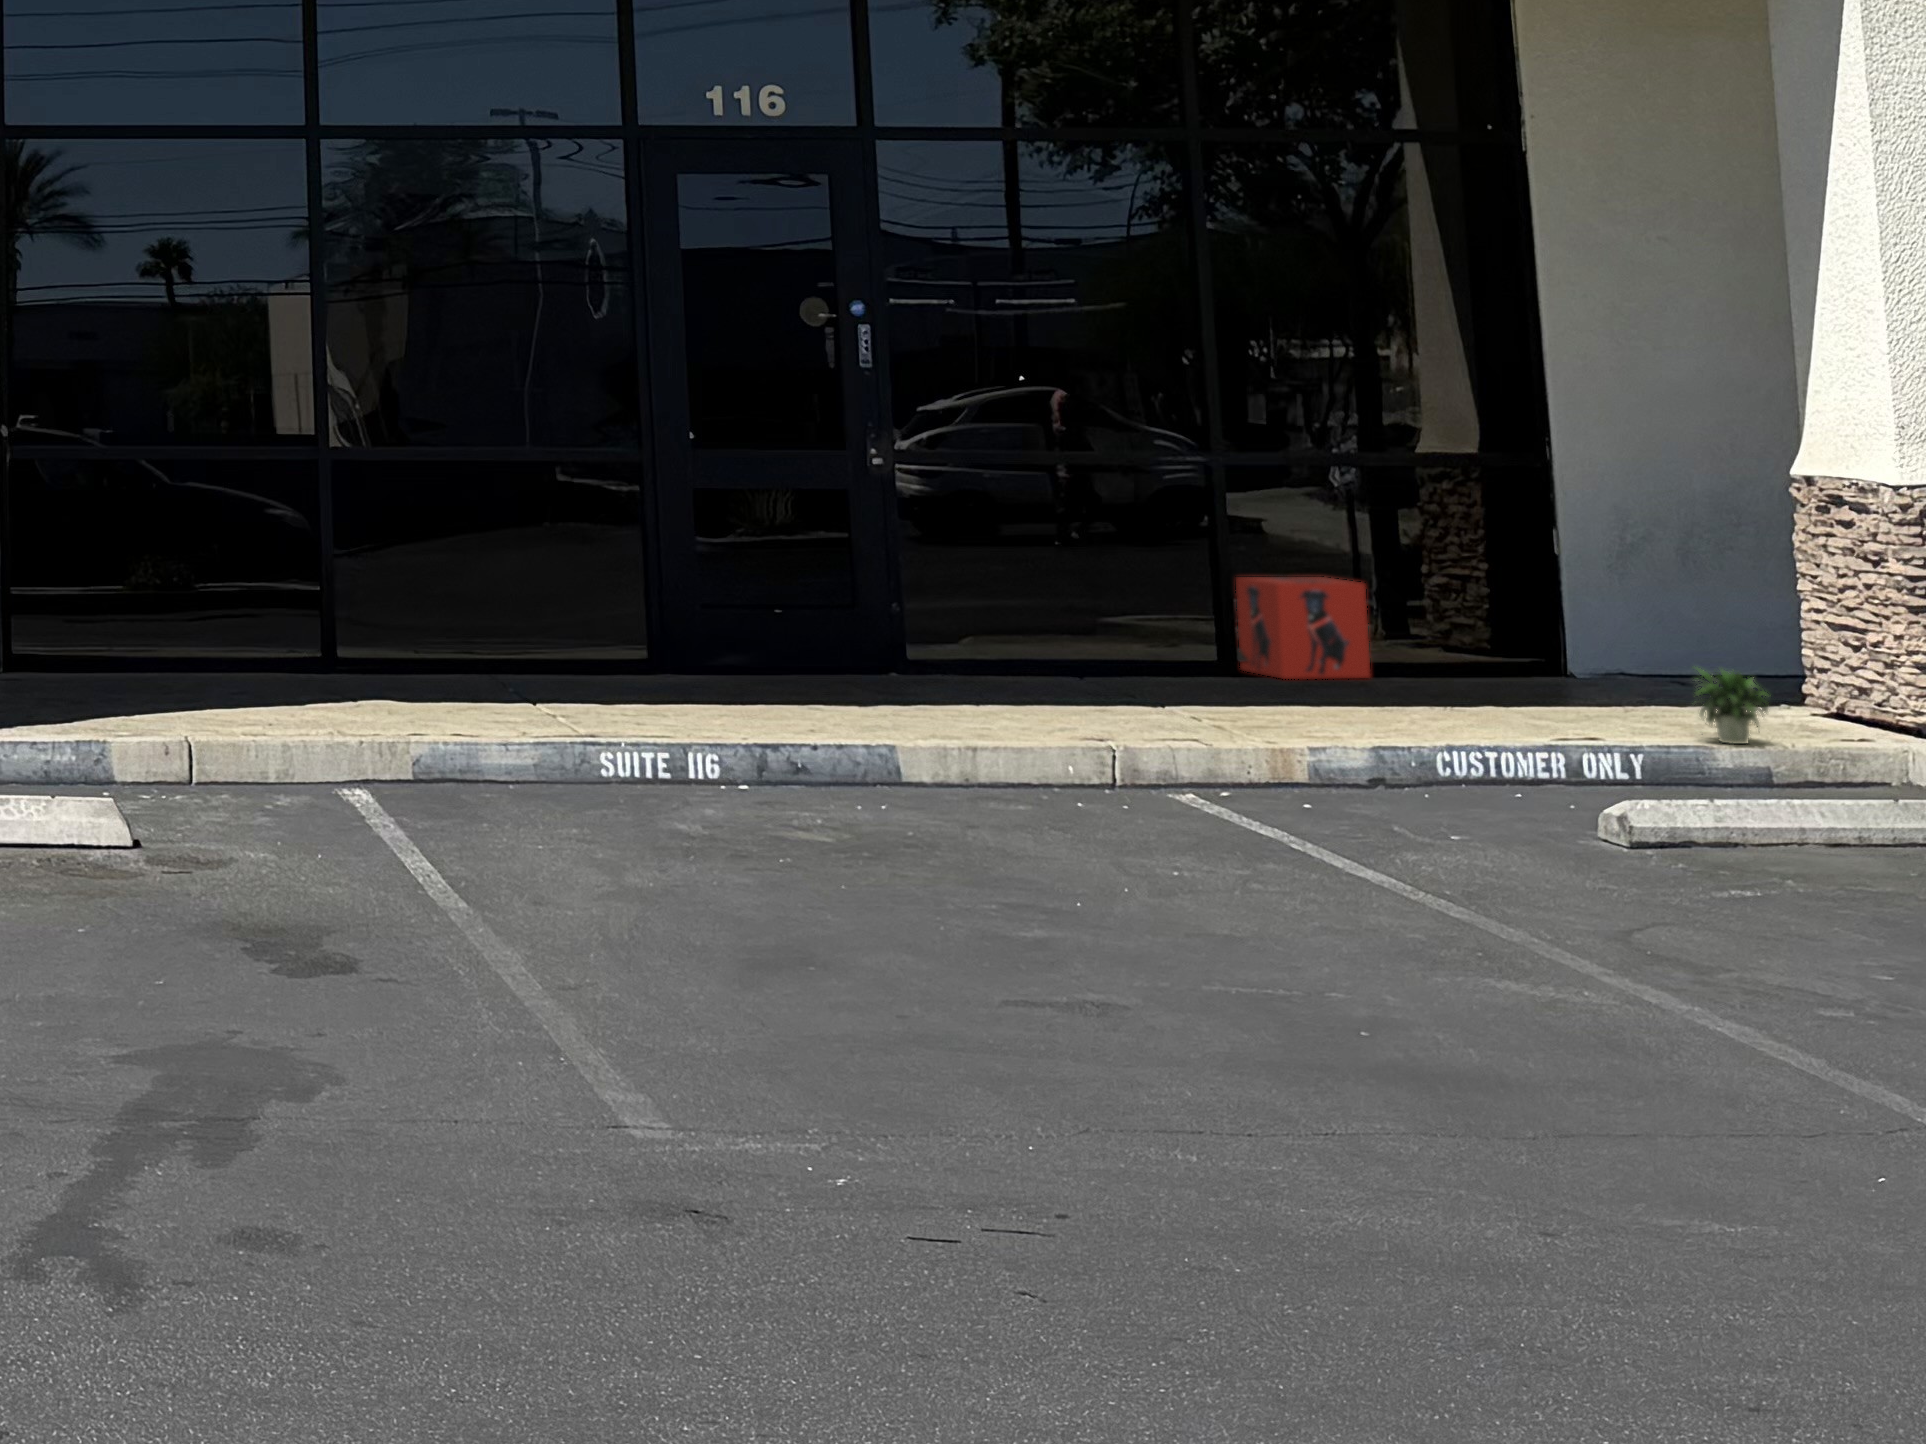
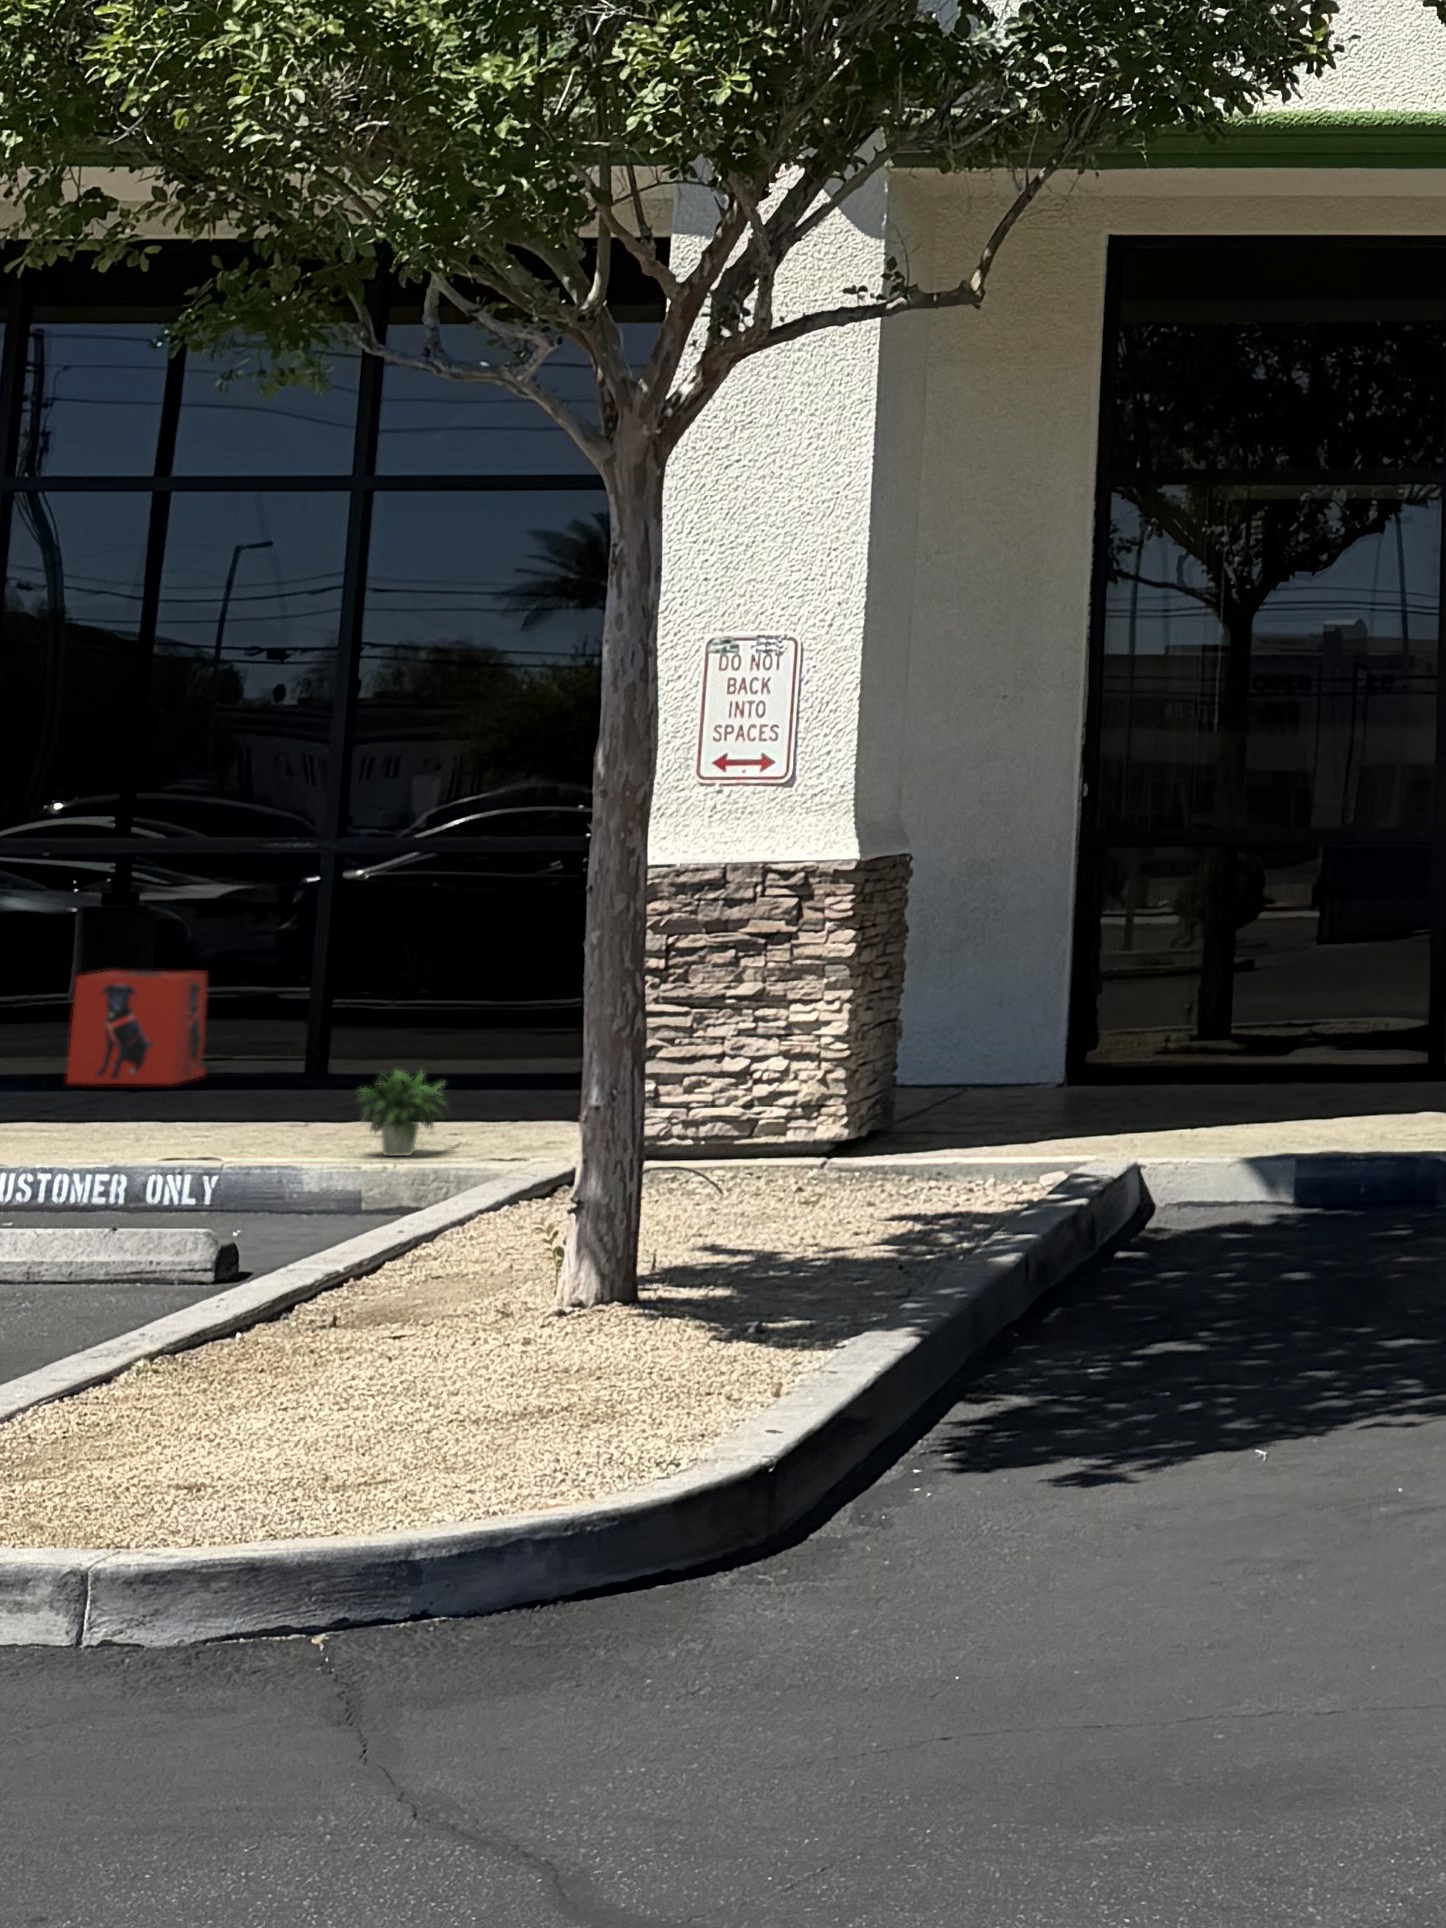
storage box: present [1236,577,1370,679] -> present [67,971,206,1084]

